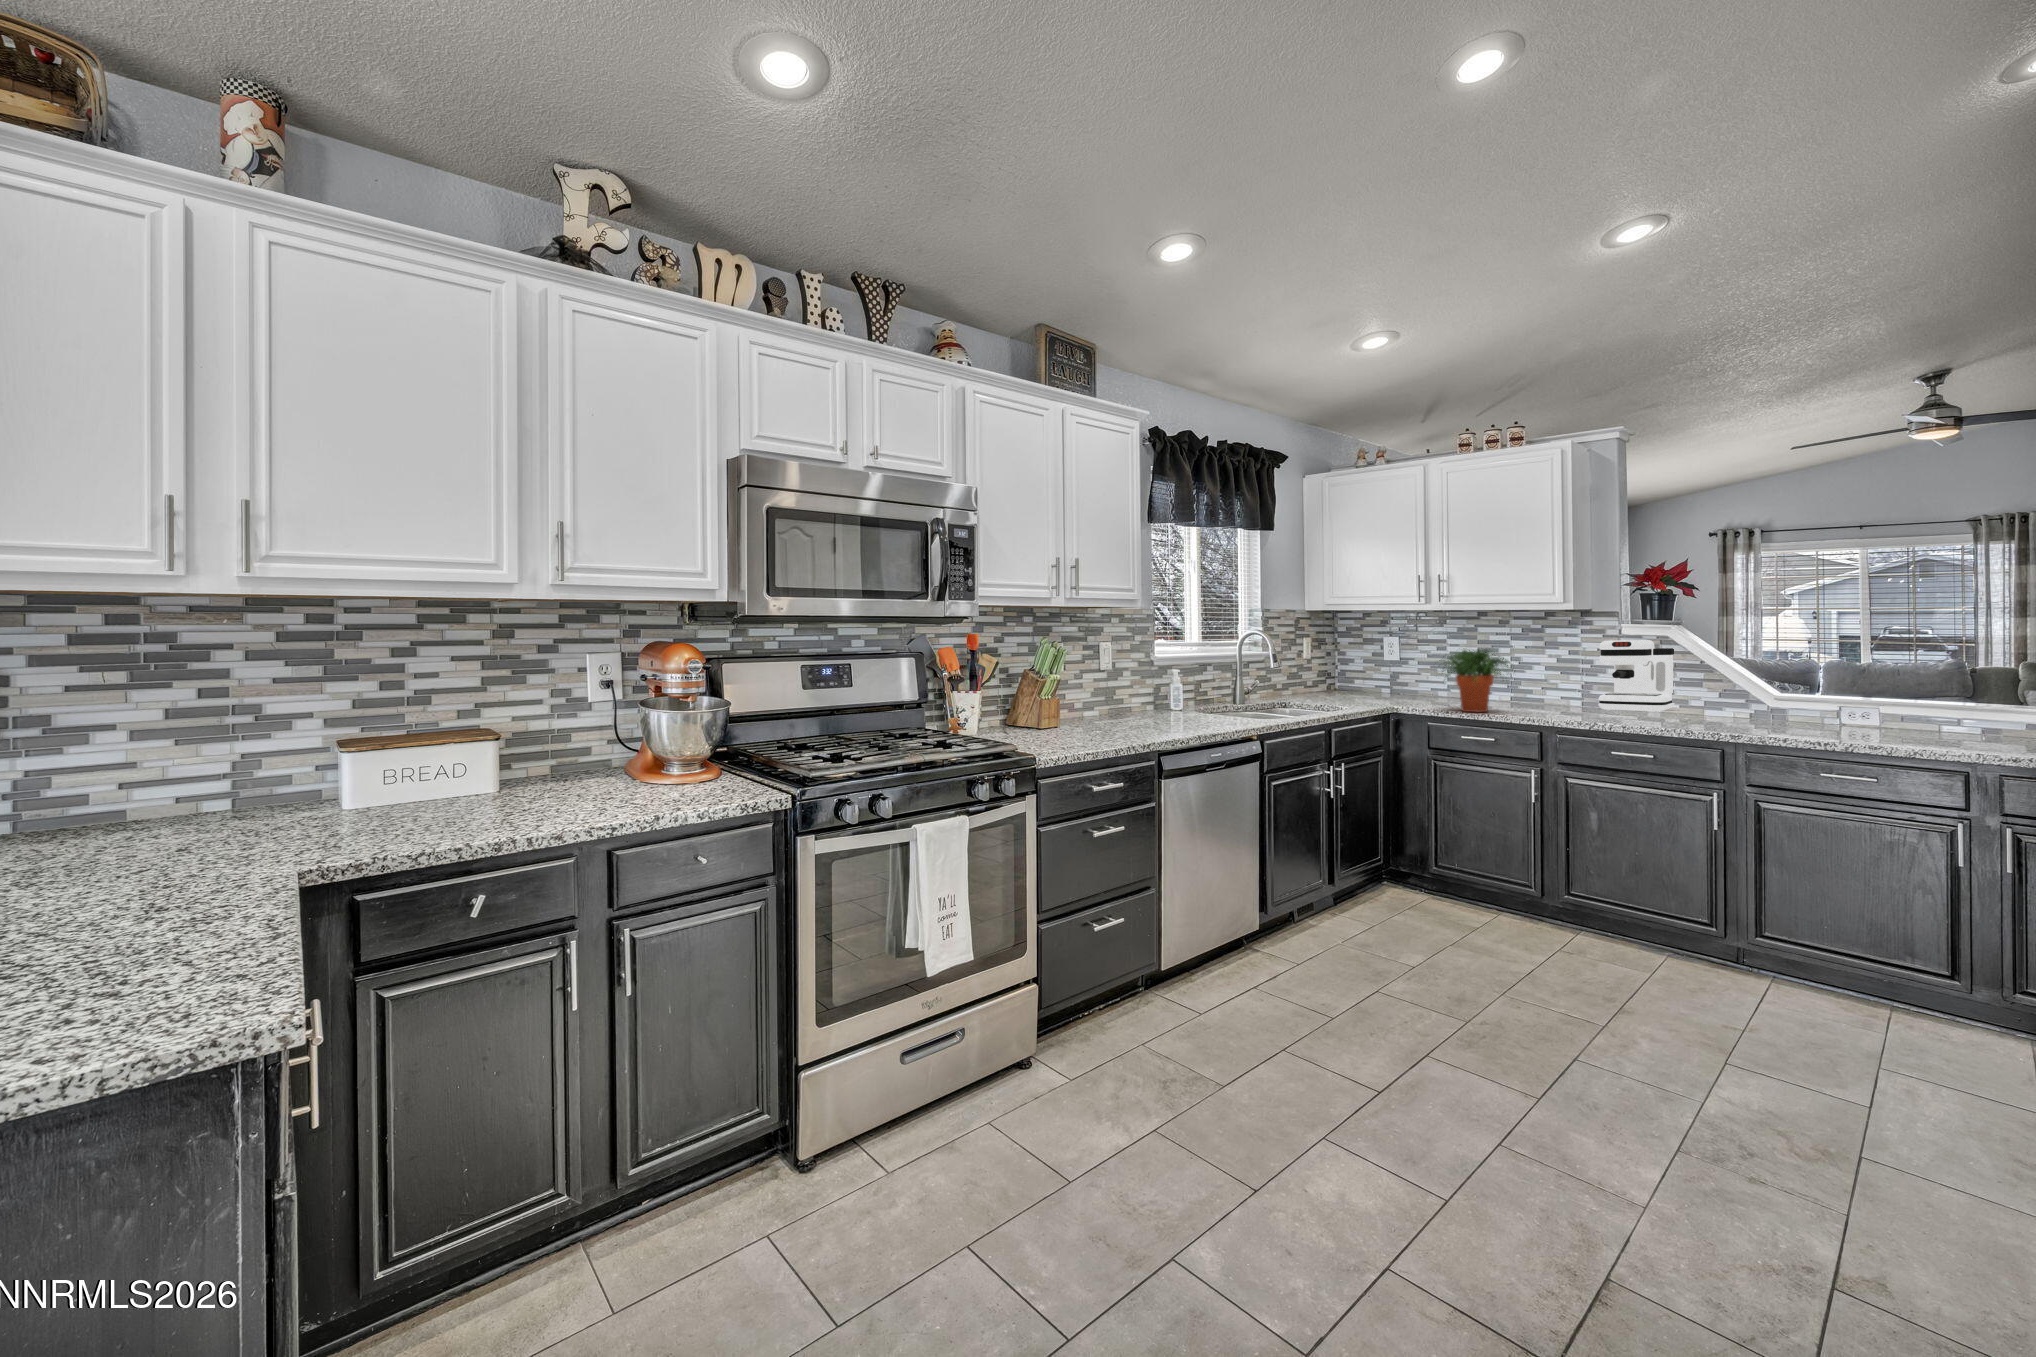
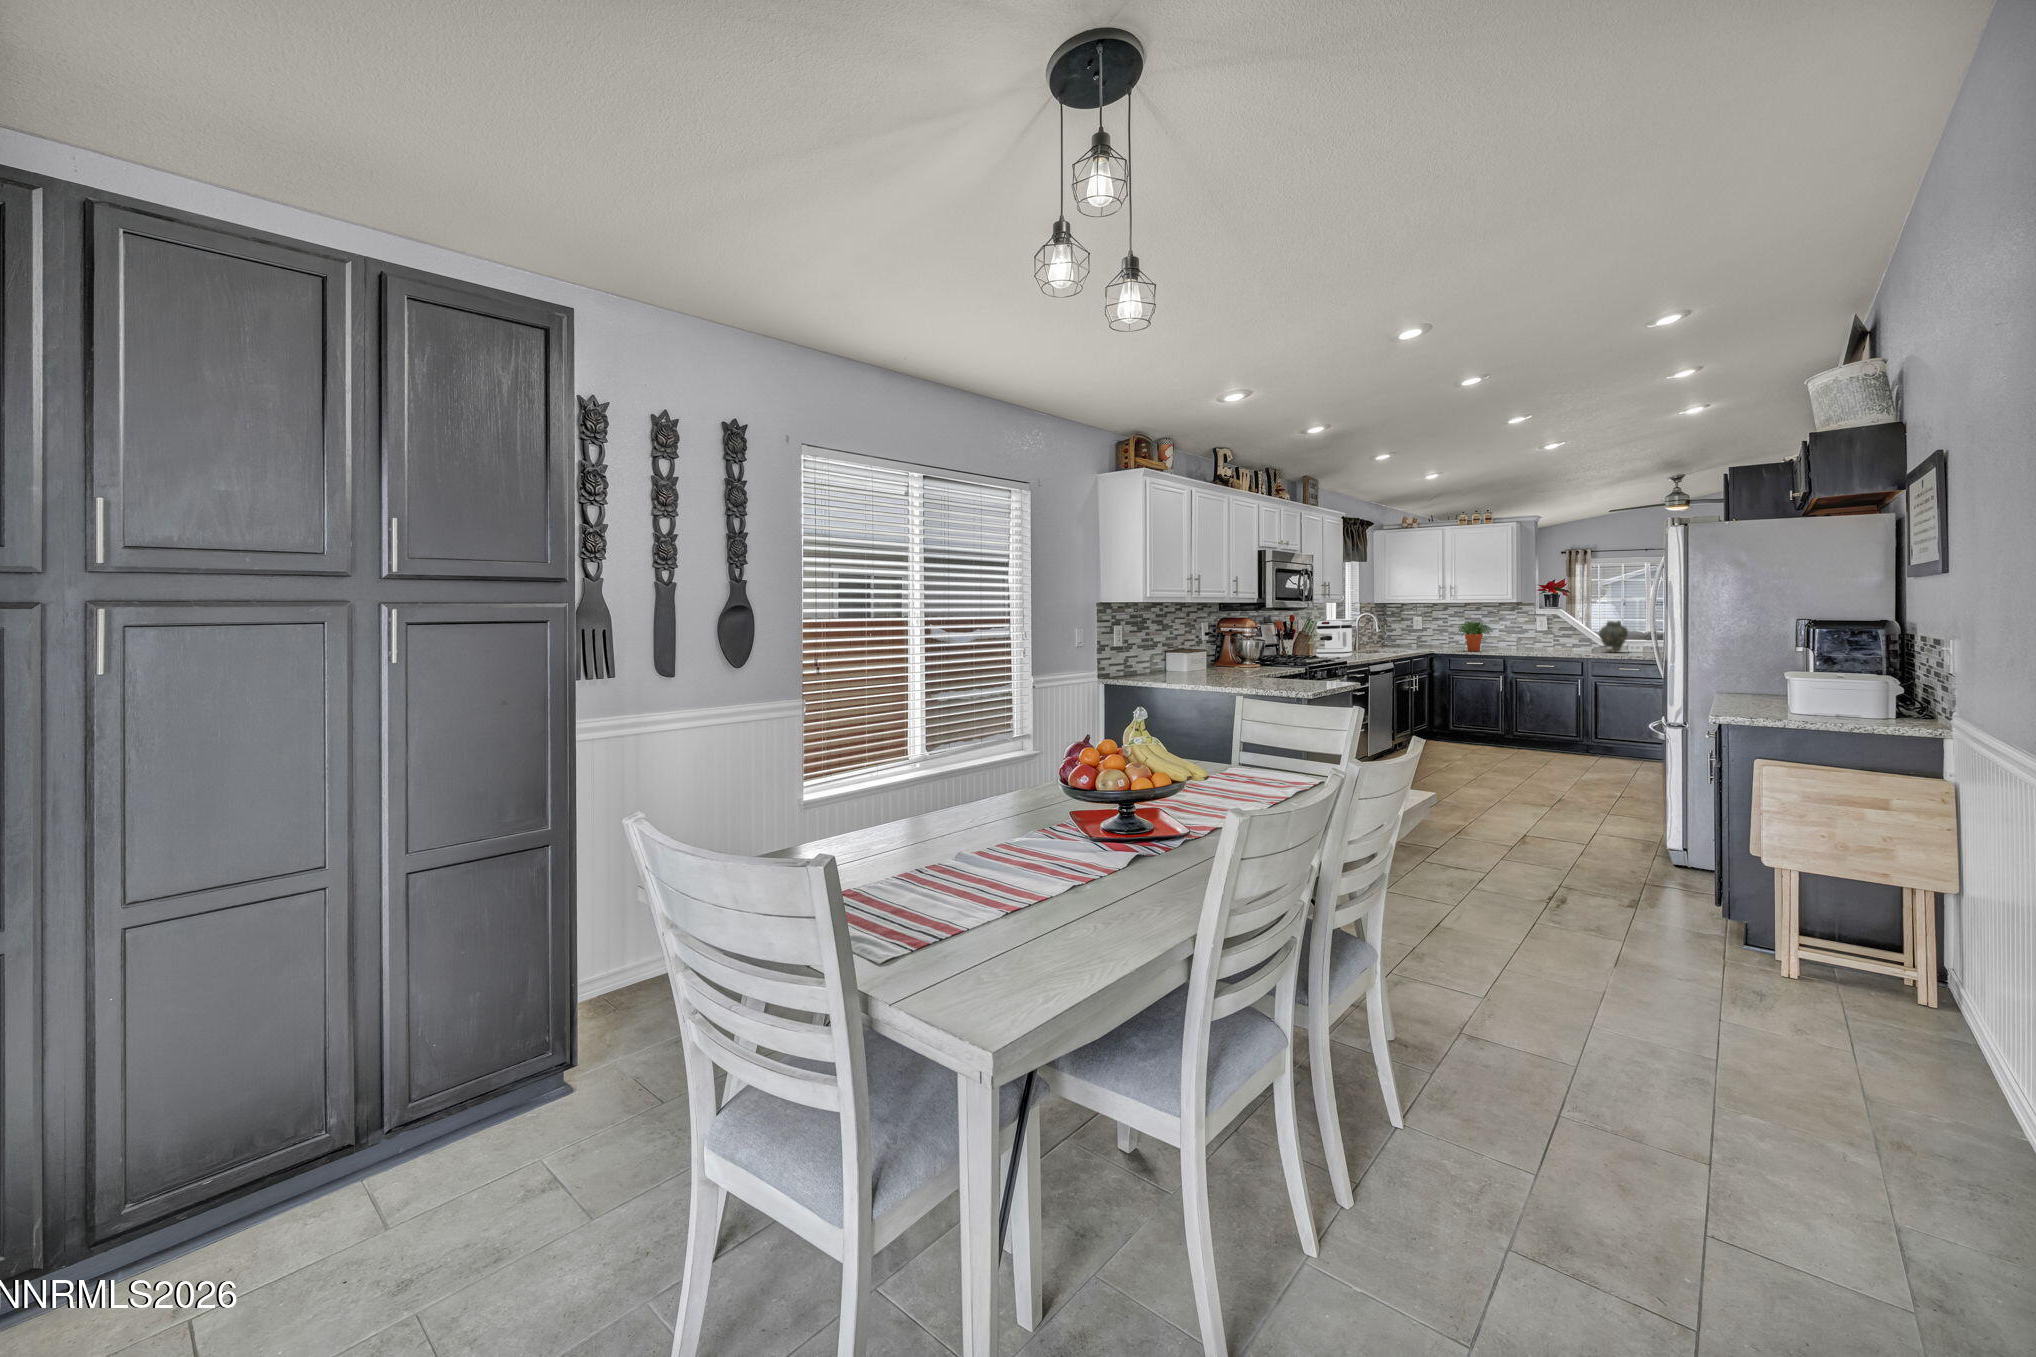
coffee maker: present [1598,640,1675,713] -> present [1316,621,1352,658]
vase: none [1768,651,1845,726] -> present [1599,621,1628,652]

